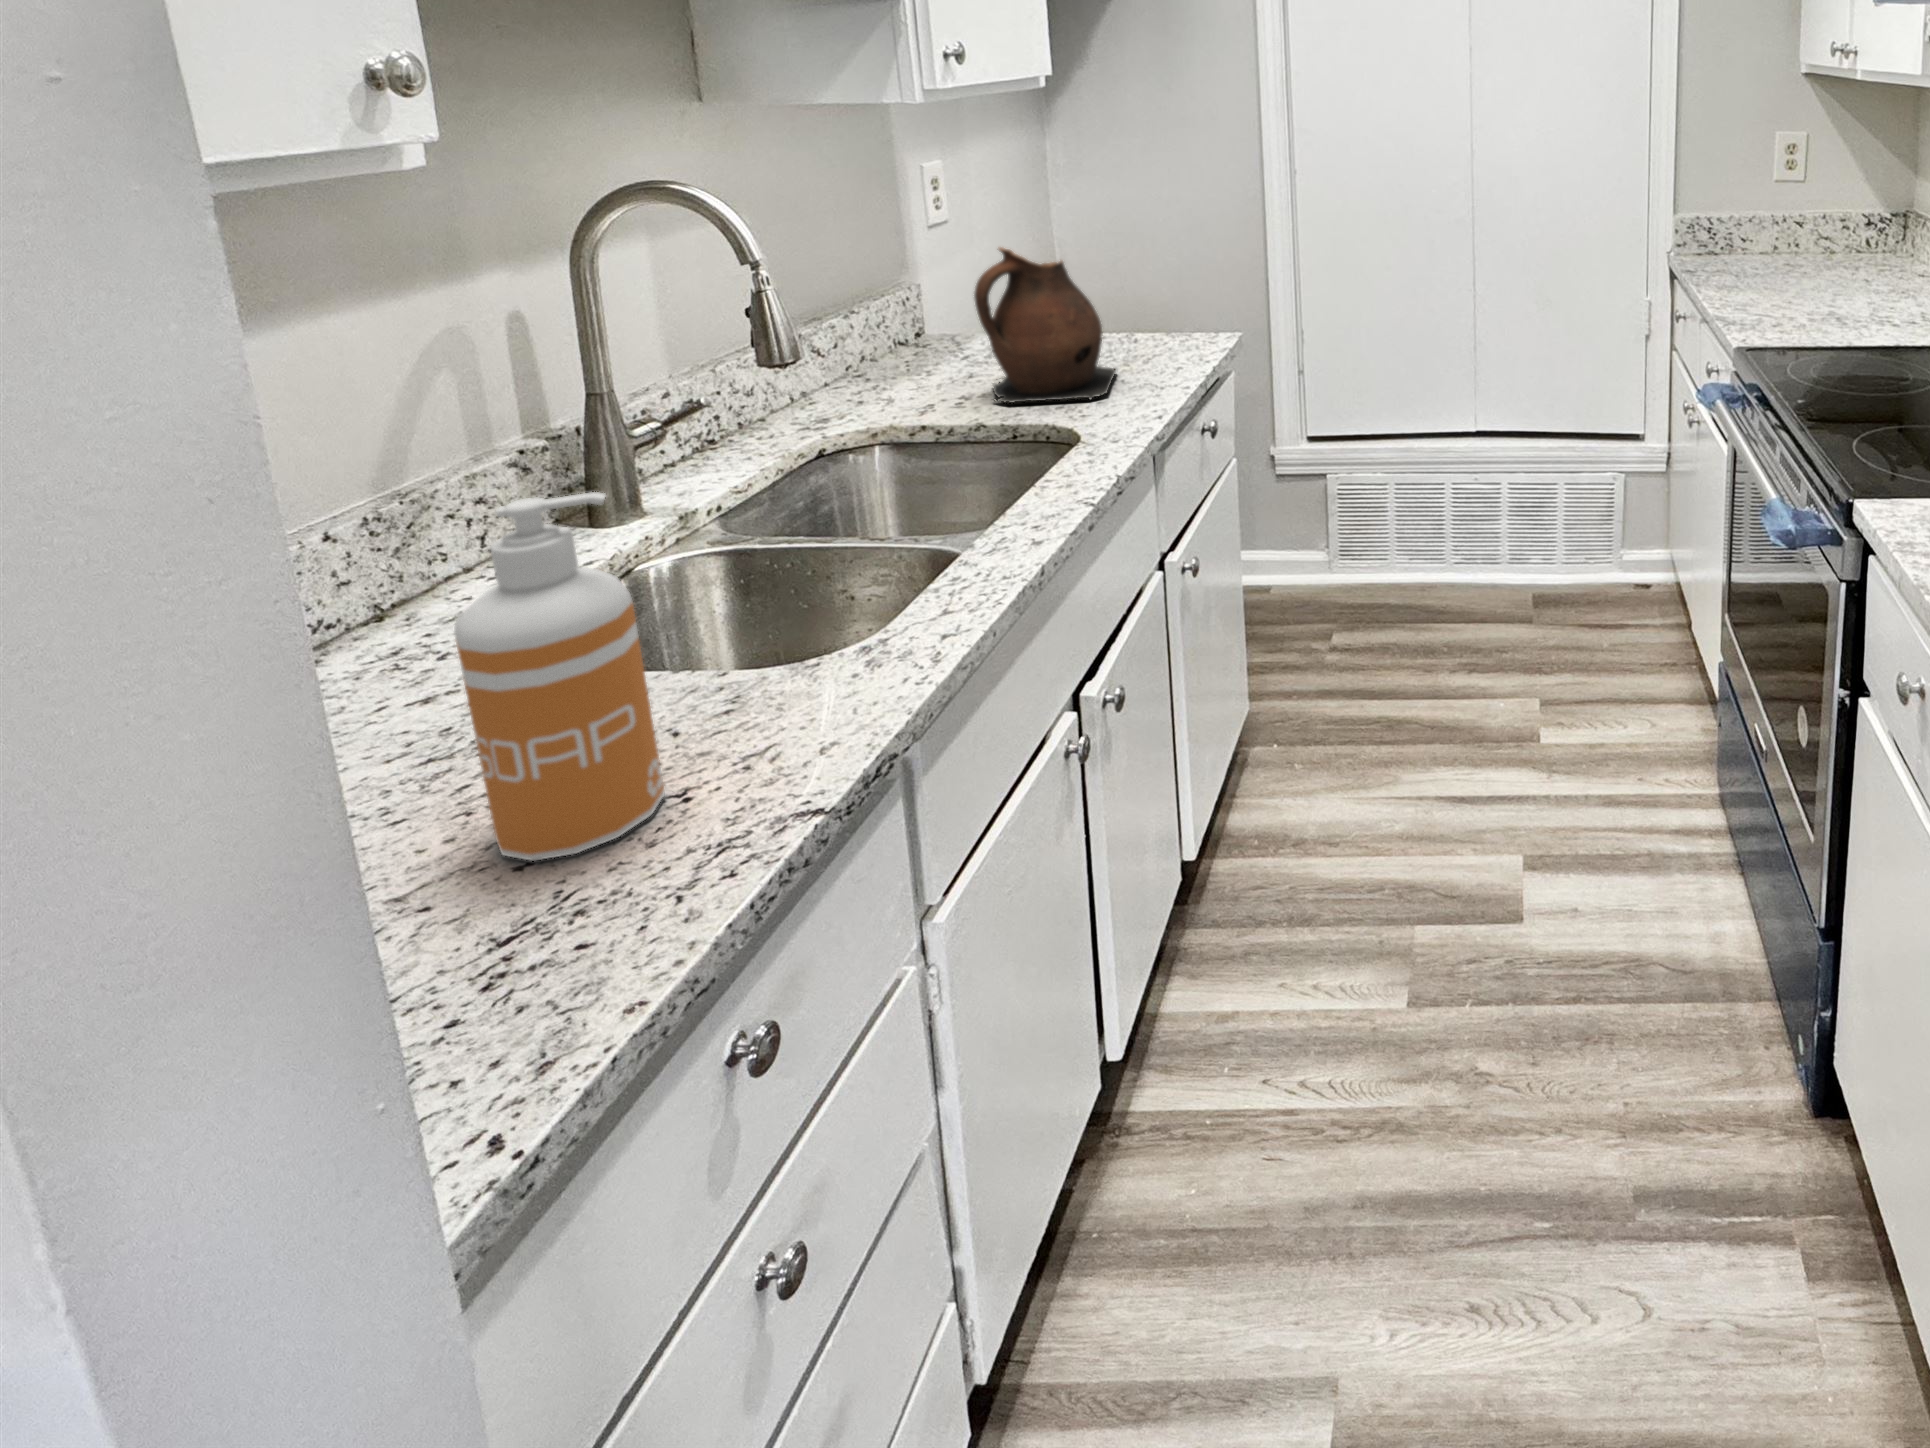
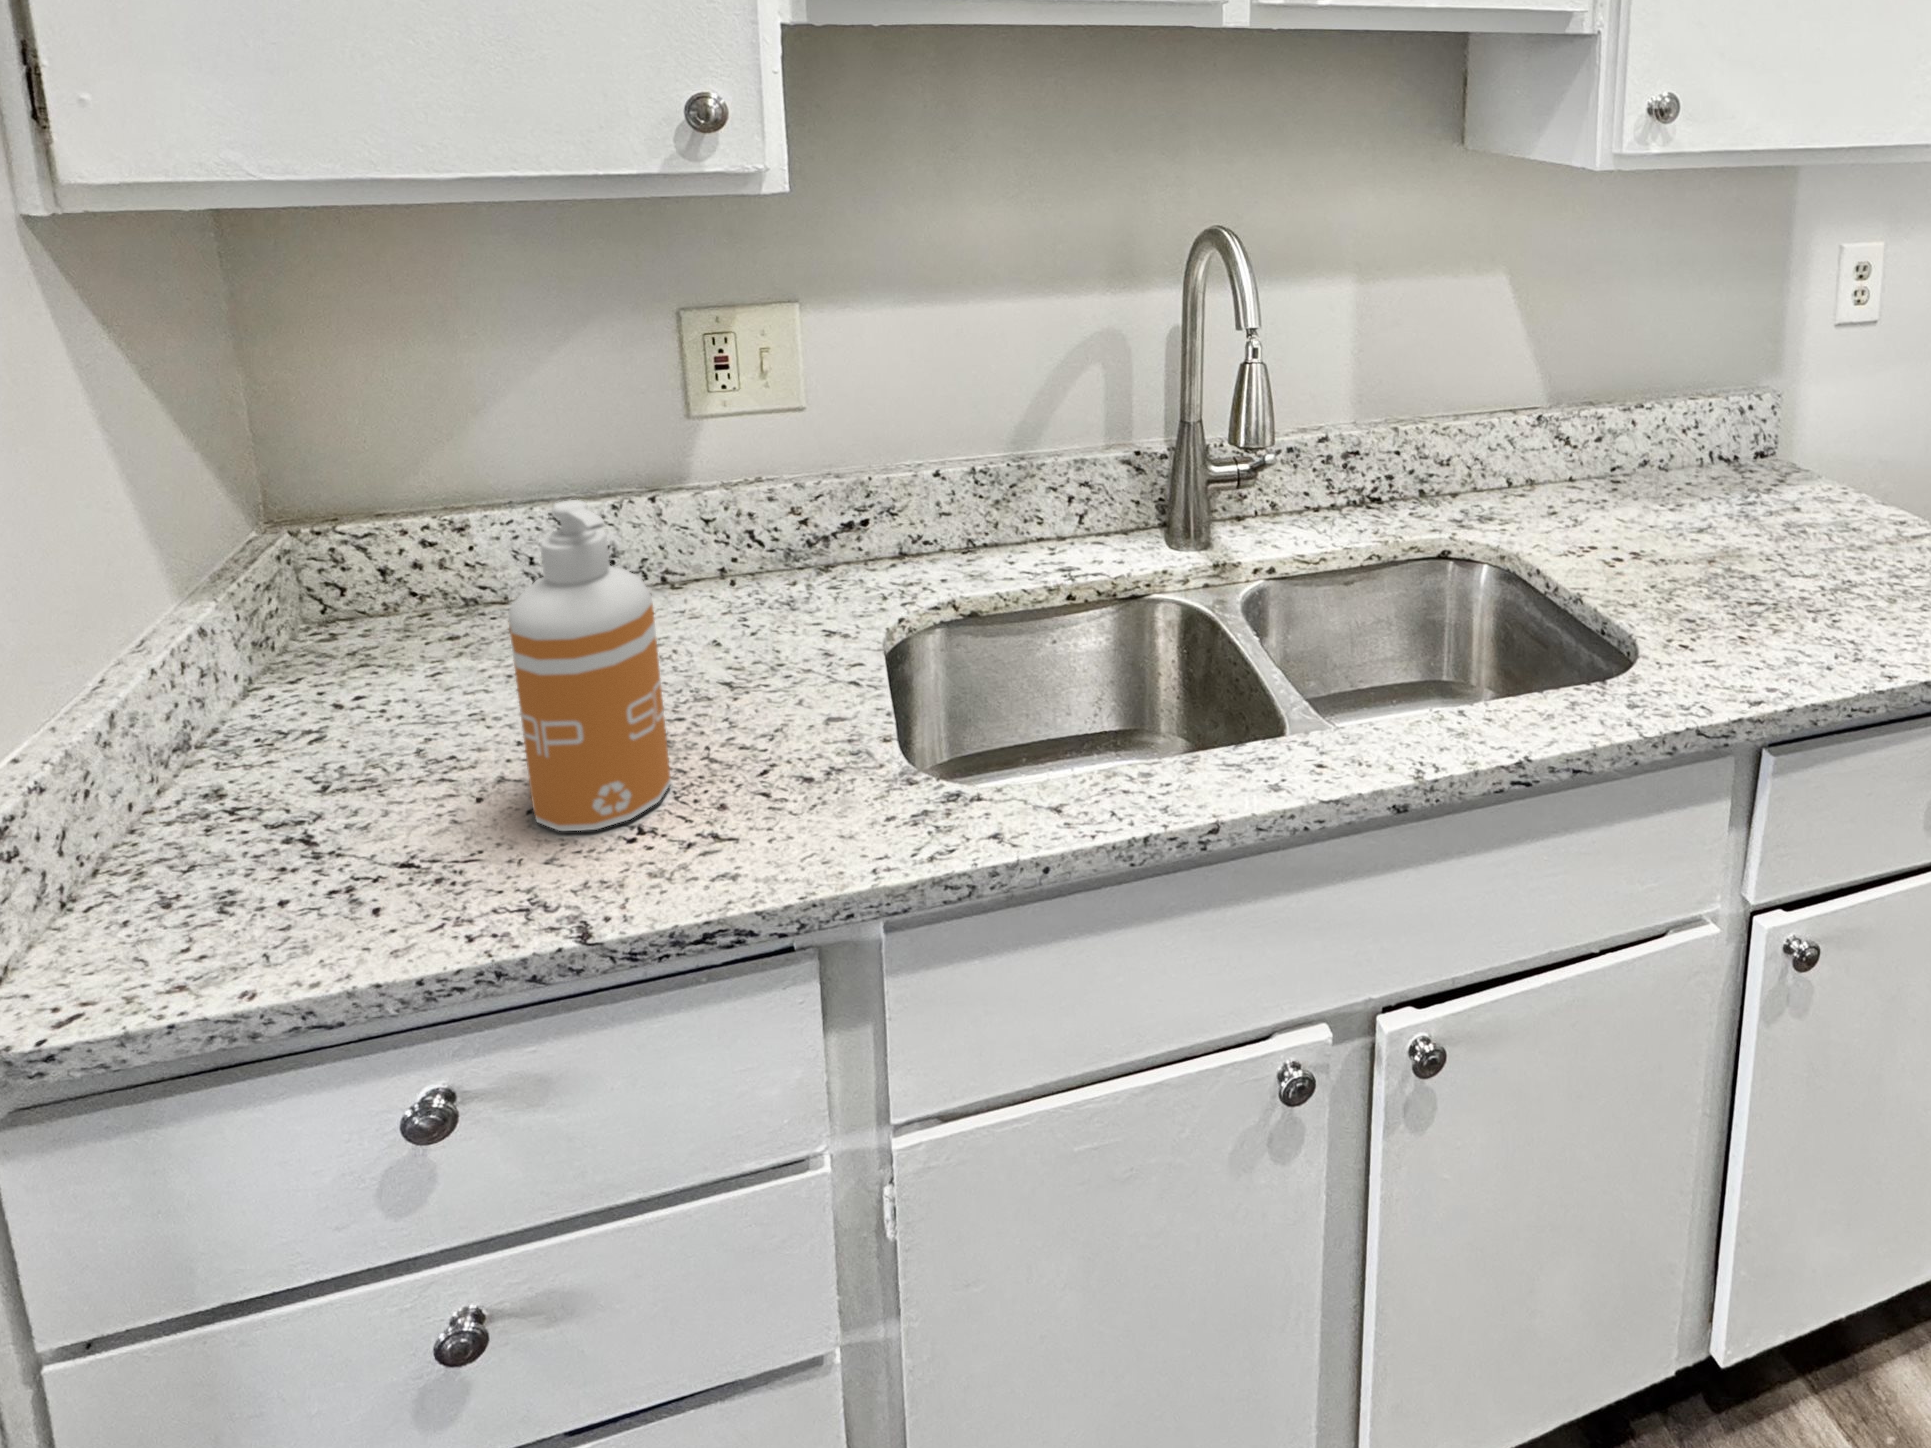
ceramic pitcher: present [974,247,1116,403] -> none [1651,375,1866,630]

